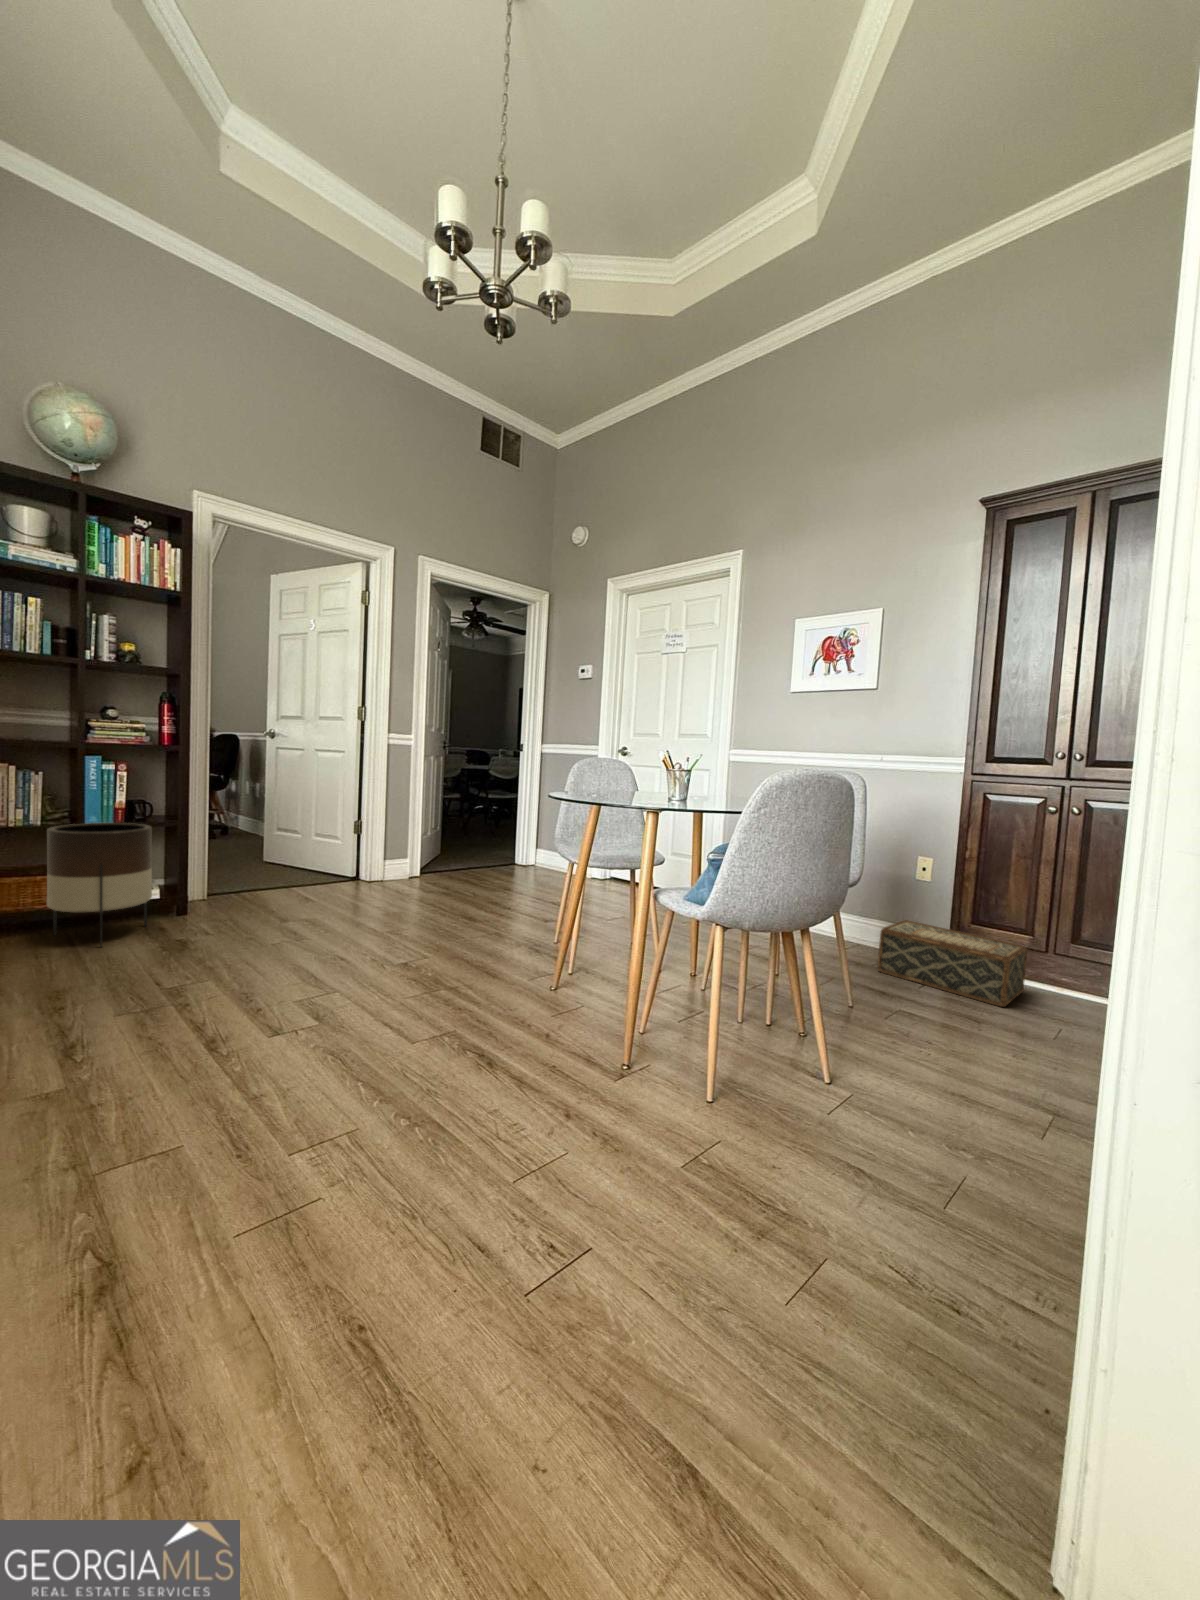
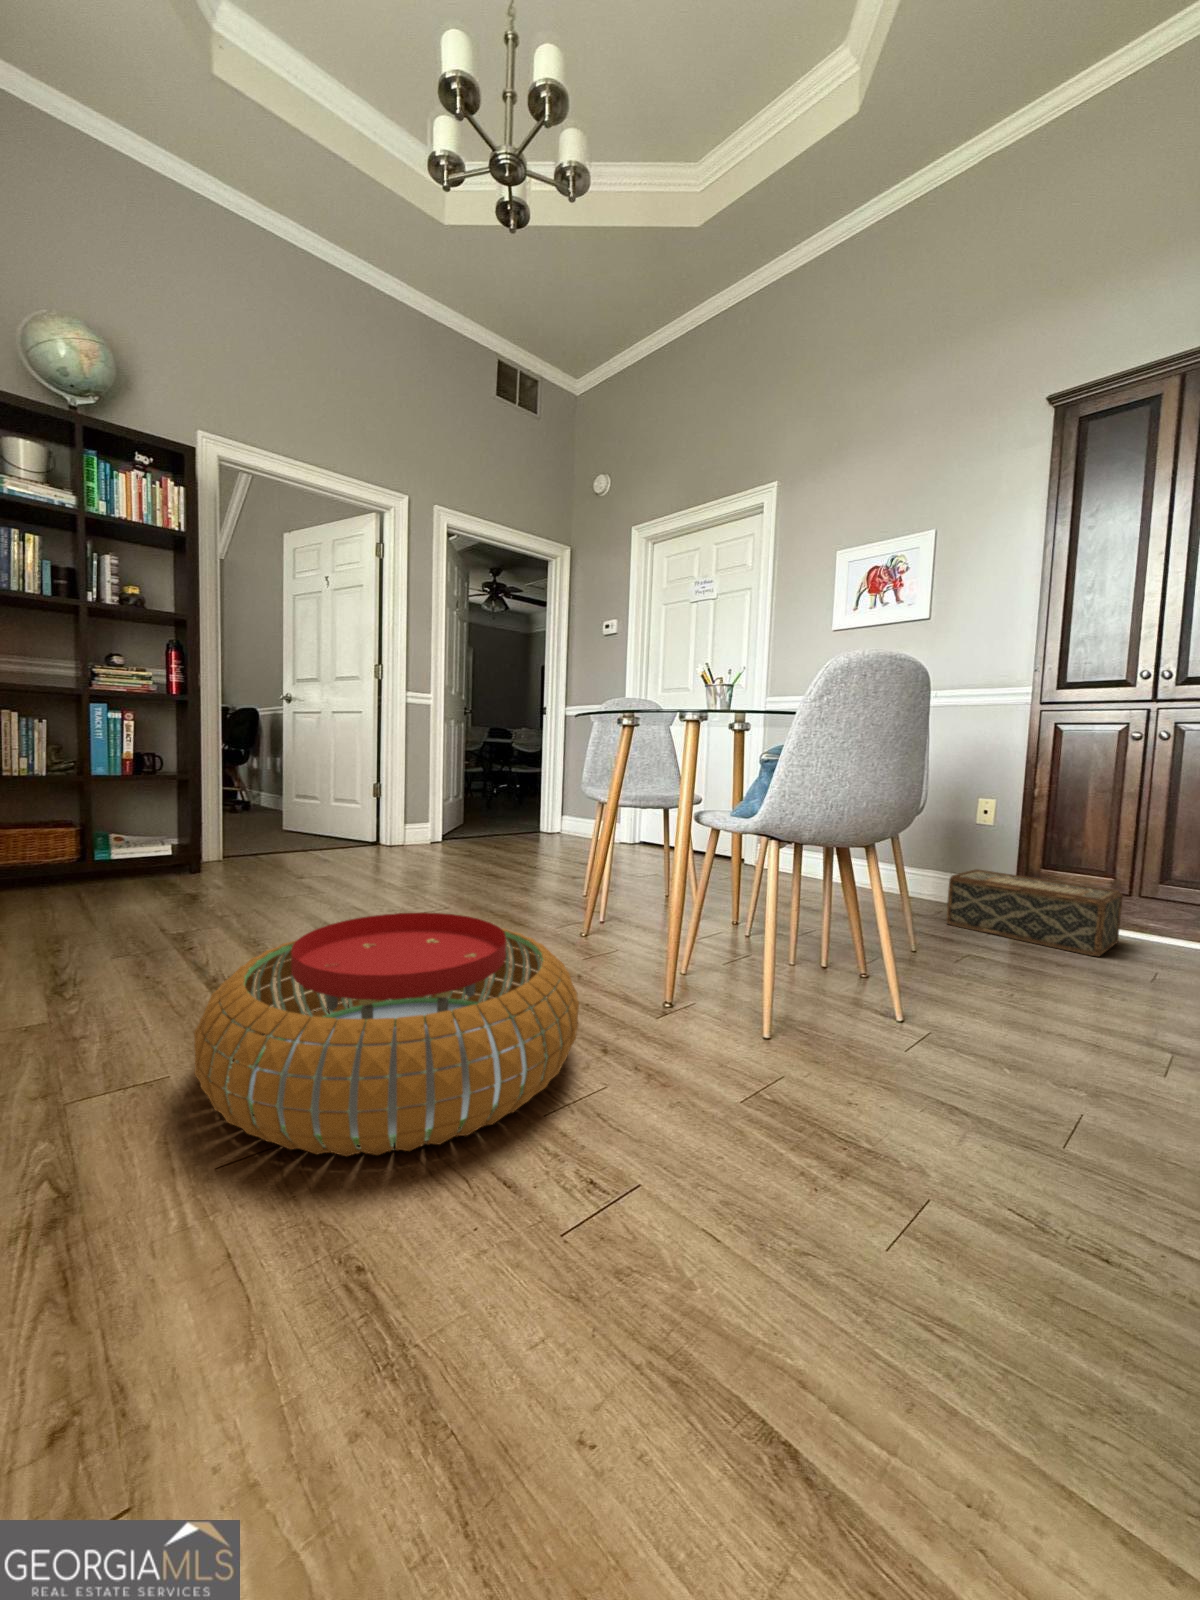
planter: present [47,823,152,947] -> none [49,774,160,901]
pouf: none [209,987,545,1225] -> present [194,913,579,1156]

